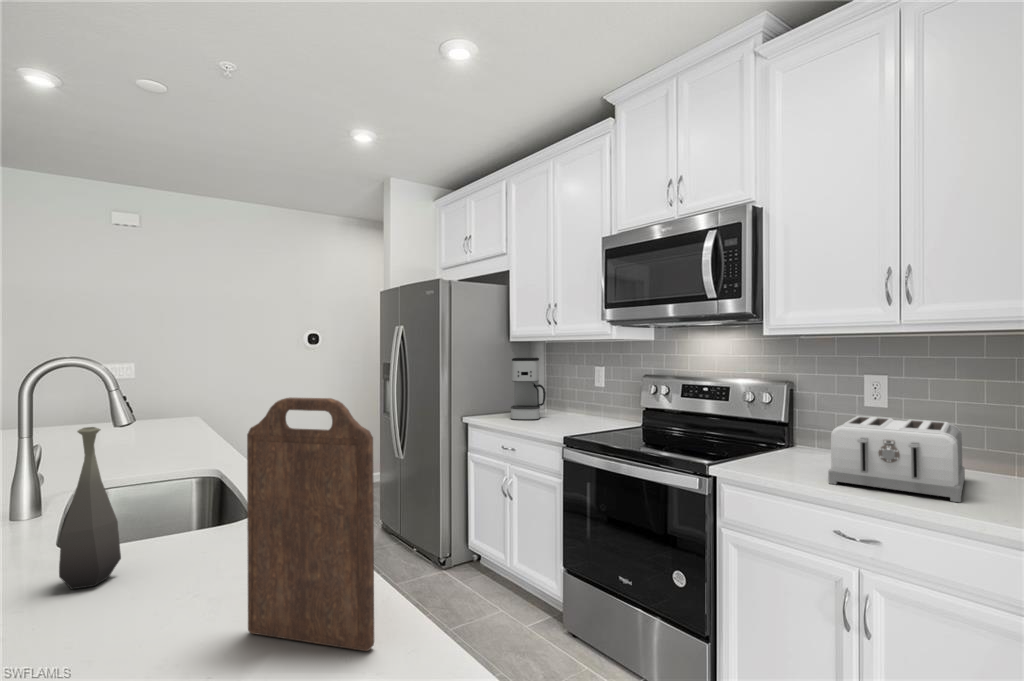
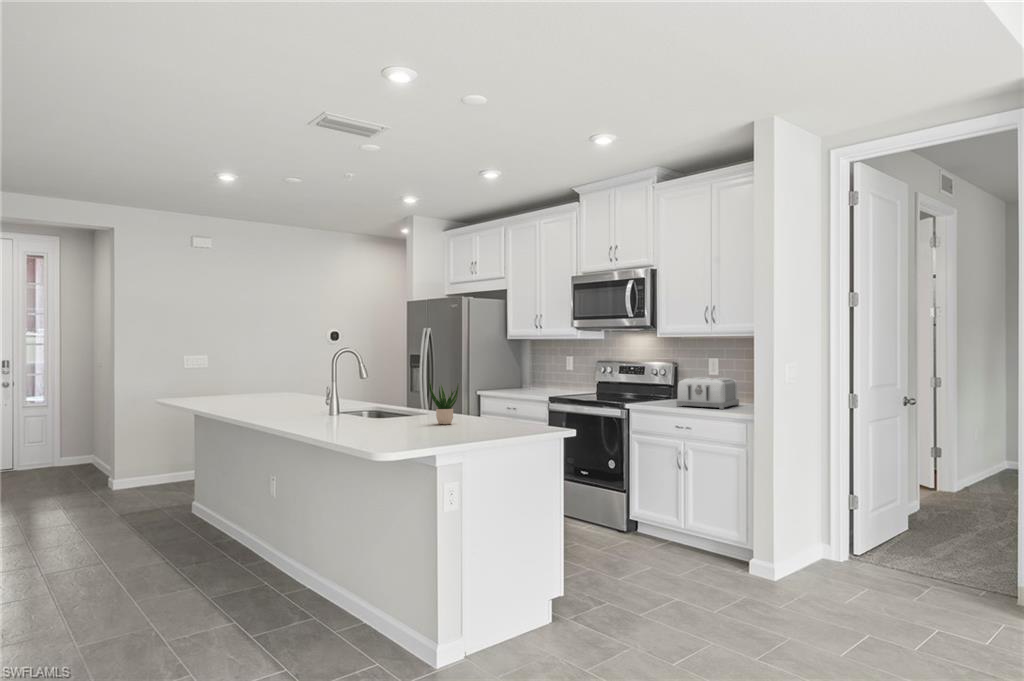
coffee maker: present [511,358,546,420] -> none [510,351,534,392]
cutting board: present [247,398,374,651] -> none [472,358,512,427]
bottle: present [59,427,121,589] -> none [391,371,408,424]
potted plant: none [136,454,257,600] -> present [429,380,458,424]

